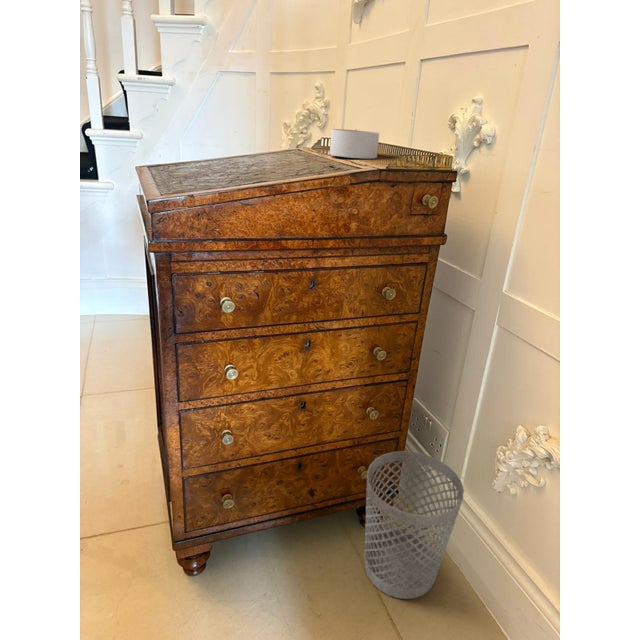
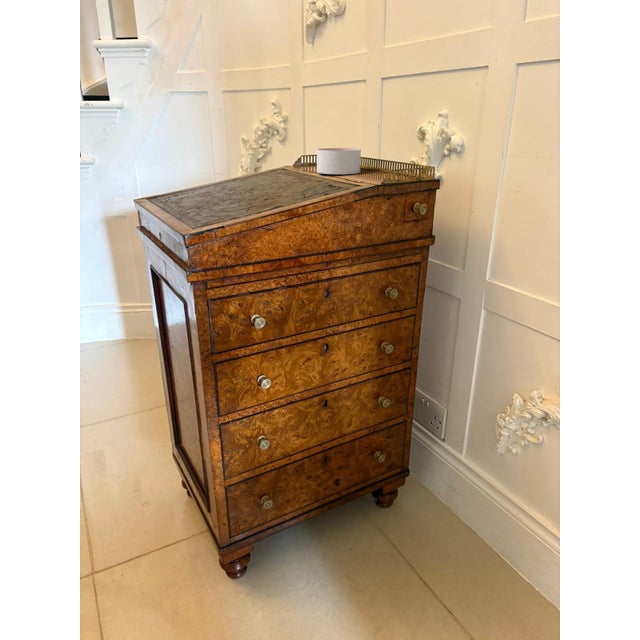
wastebasket: present [365,451,464,599] -> none [385,431,473,563]

